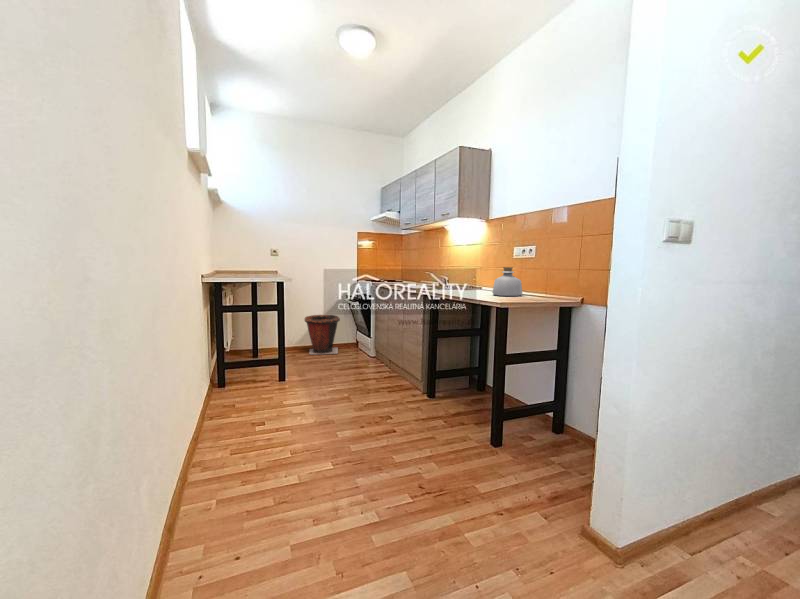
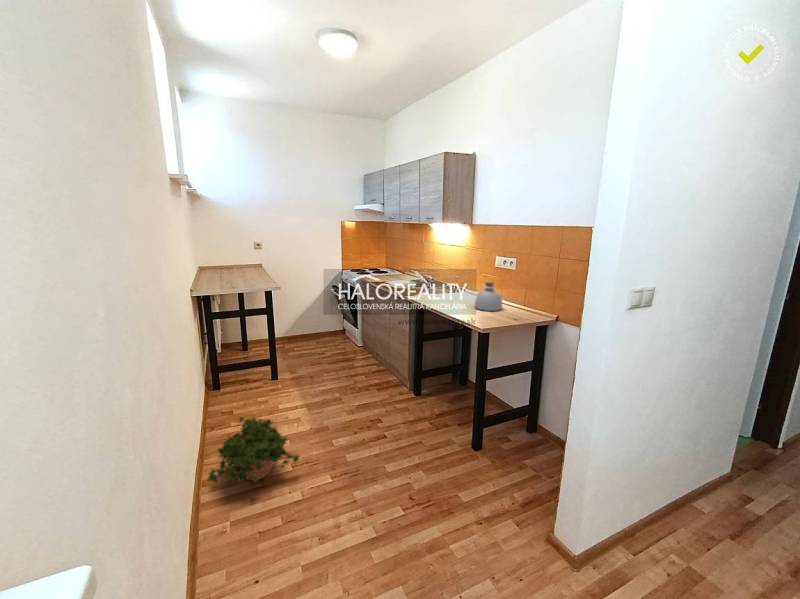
waste bin: present [305,315,340,354] -> none [292,304,327,345]
potted plant: none [196,394,302,469] -> present [207,417,300,484]

